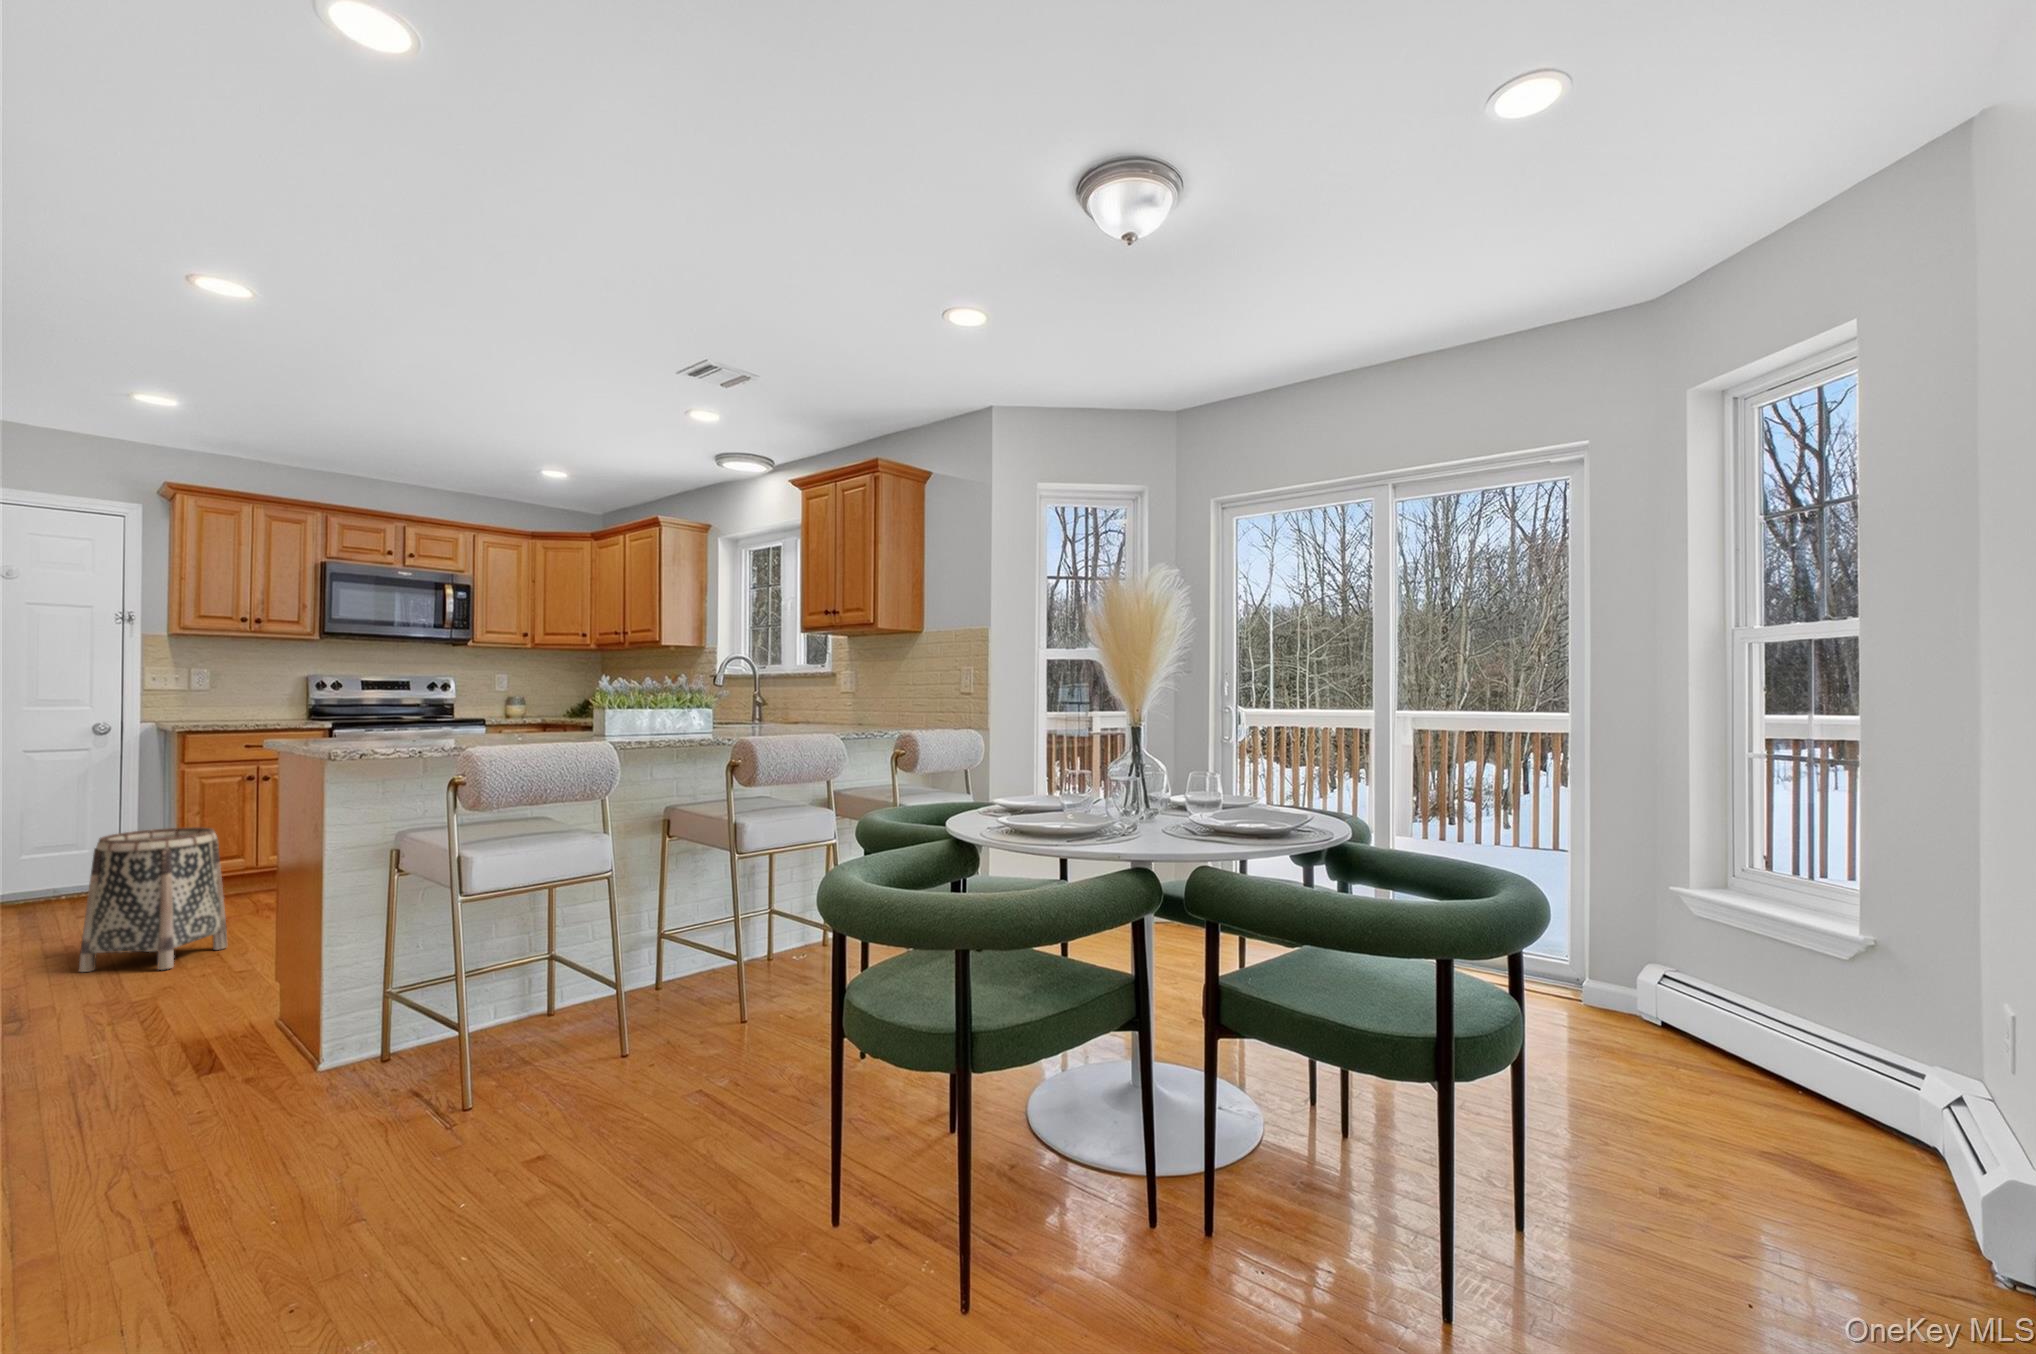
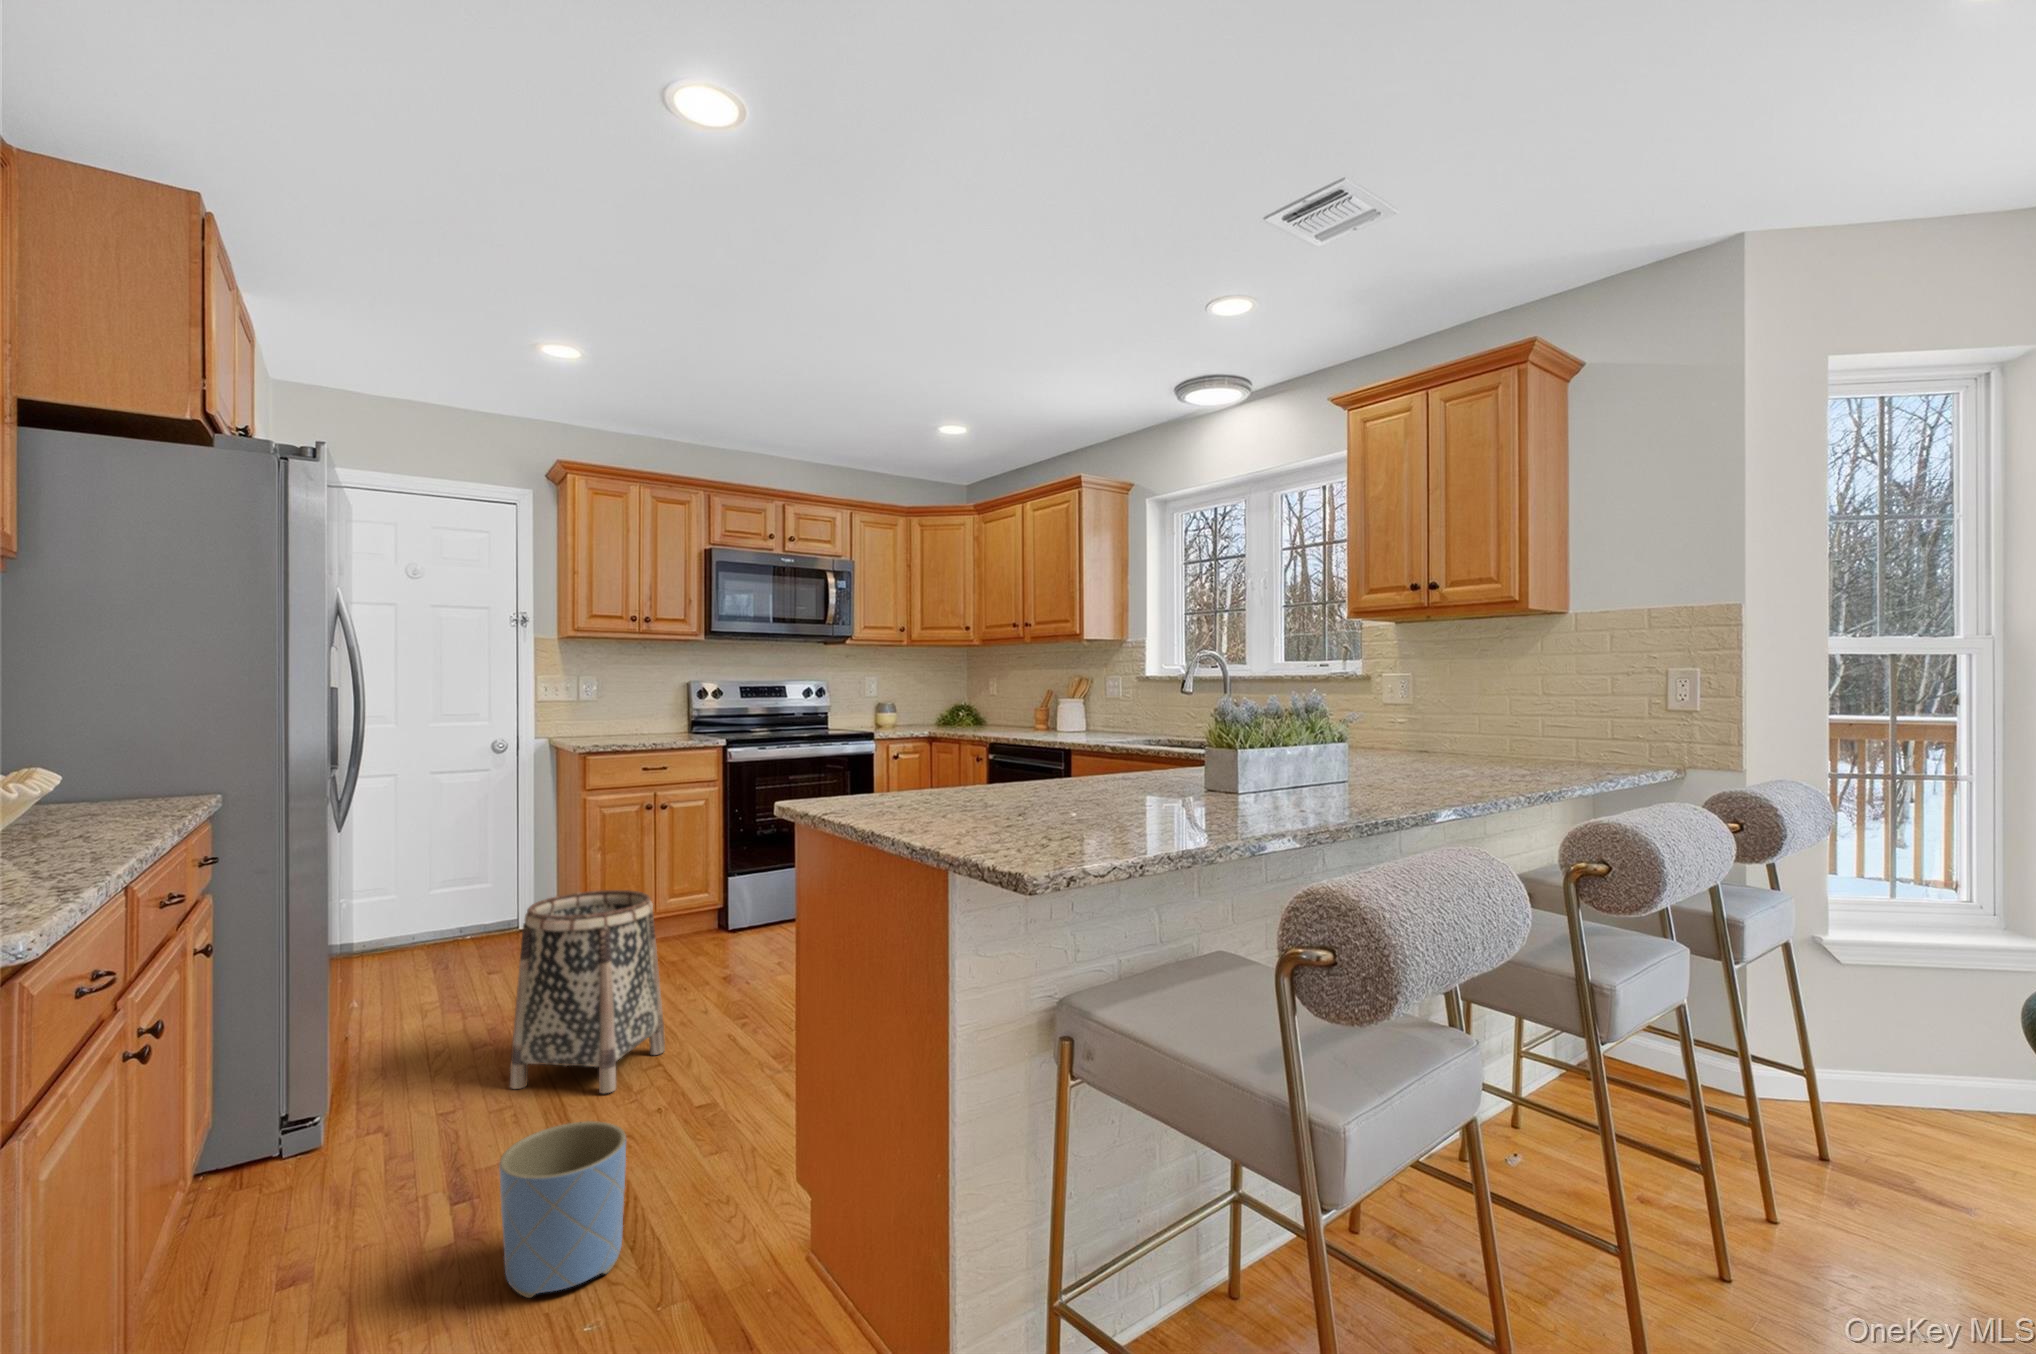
planter: none [42,953,146,1053] -> present [499,1121,626,1298]

